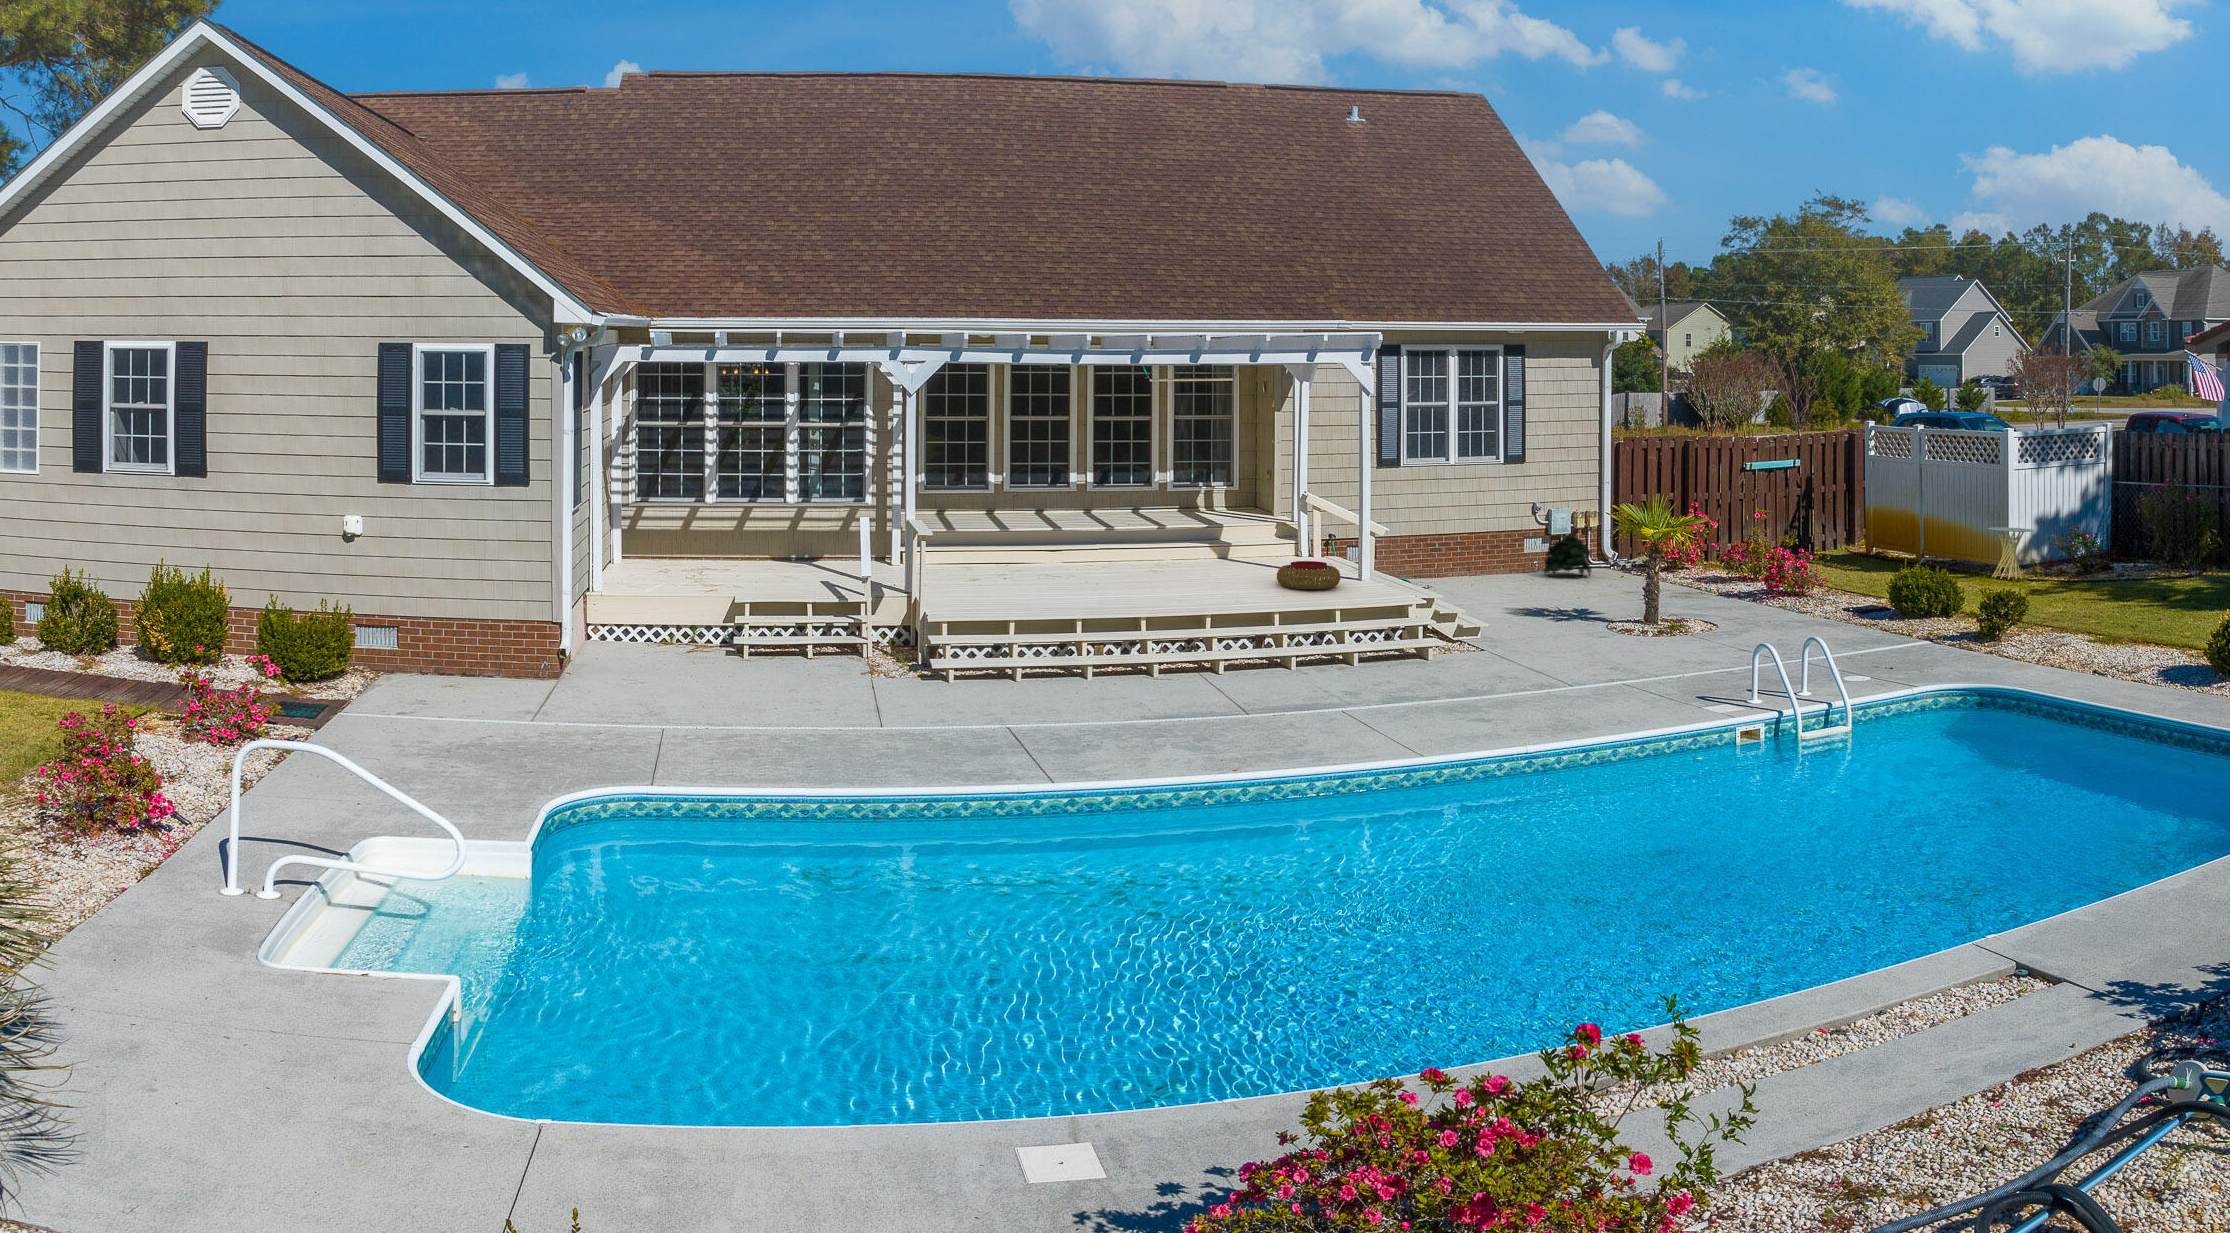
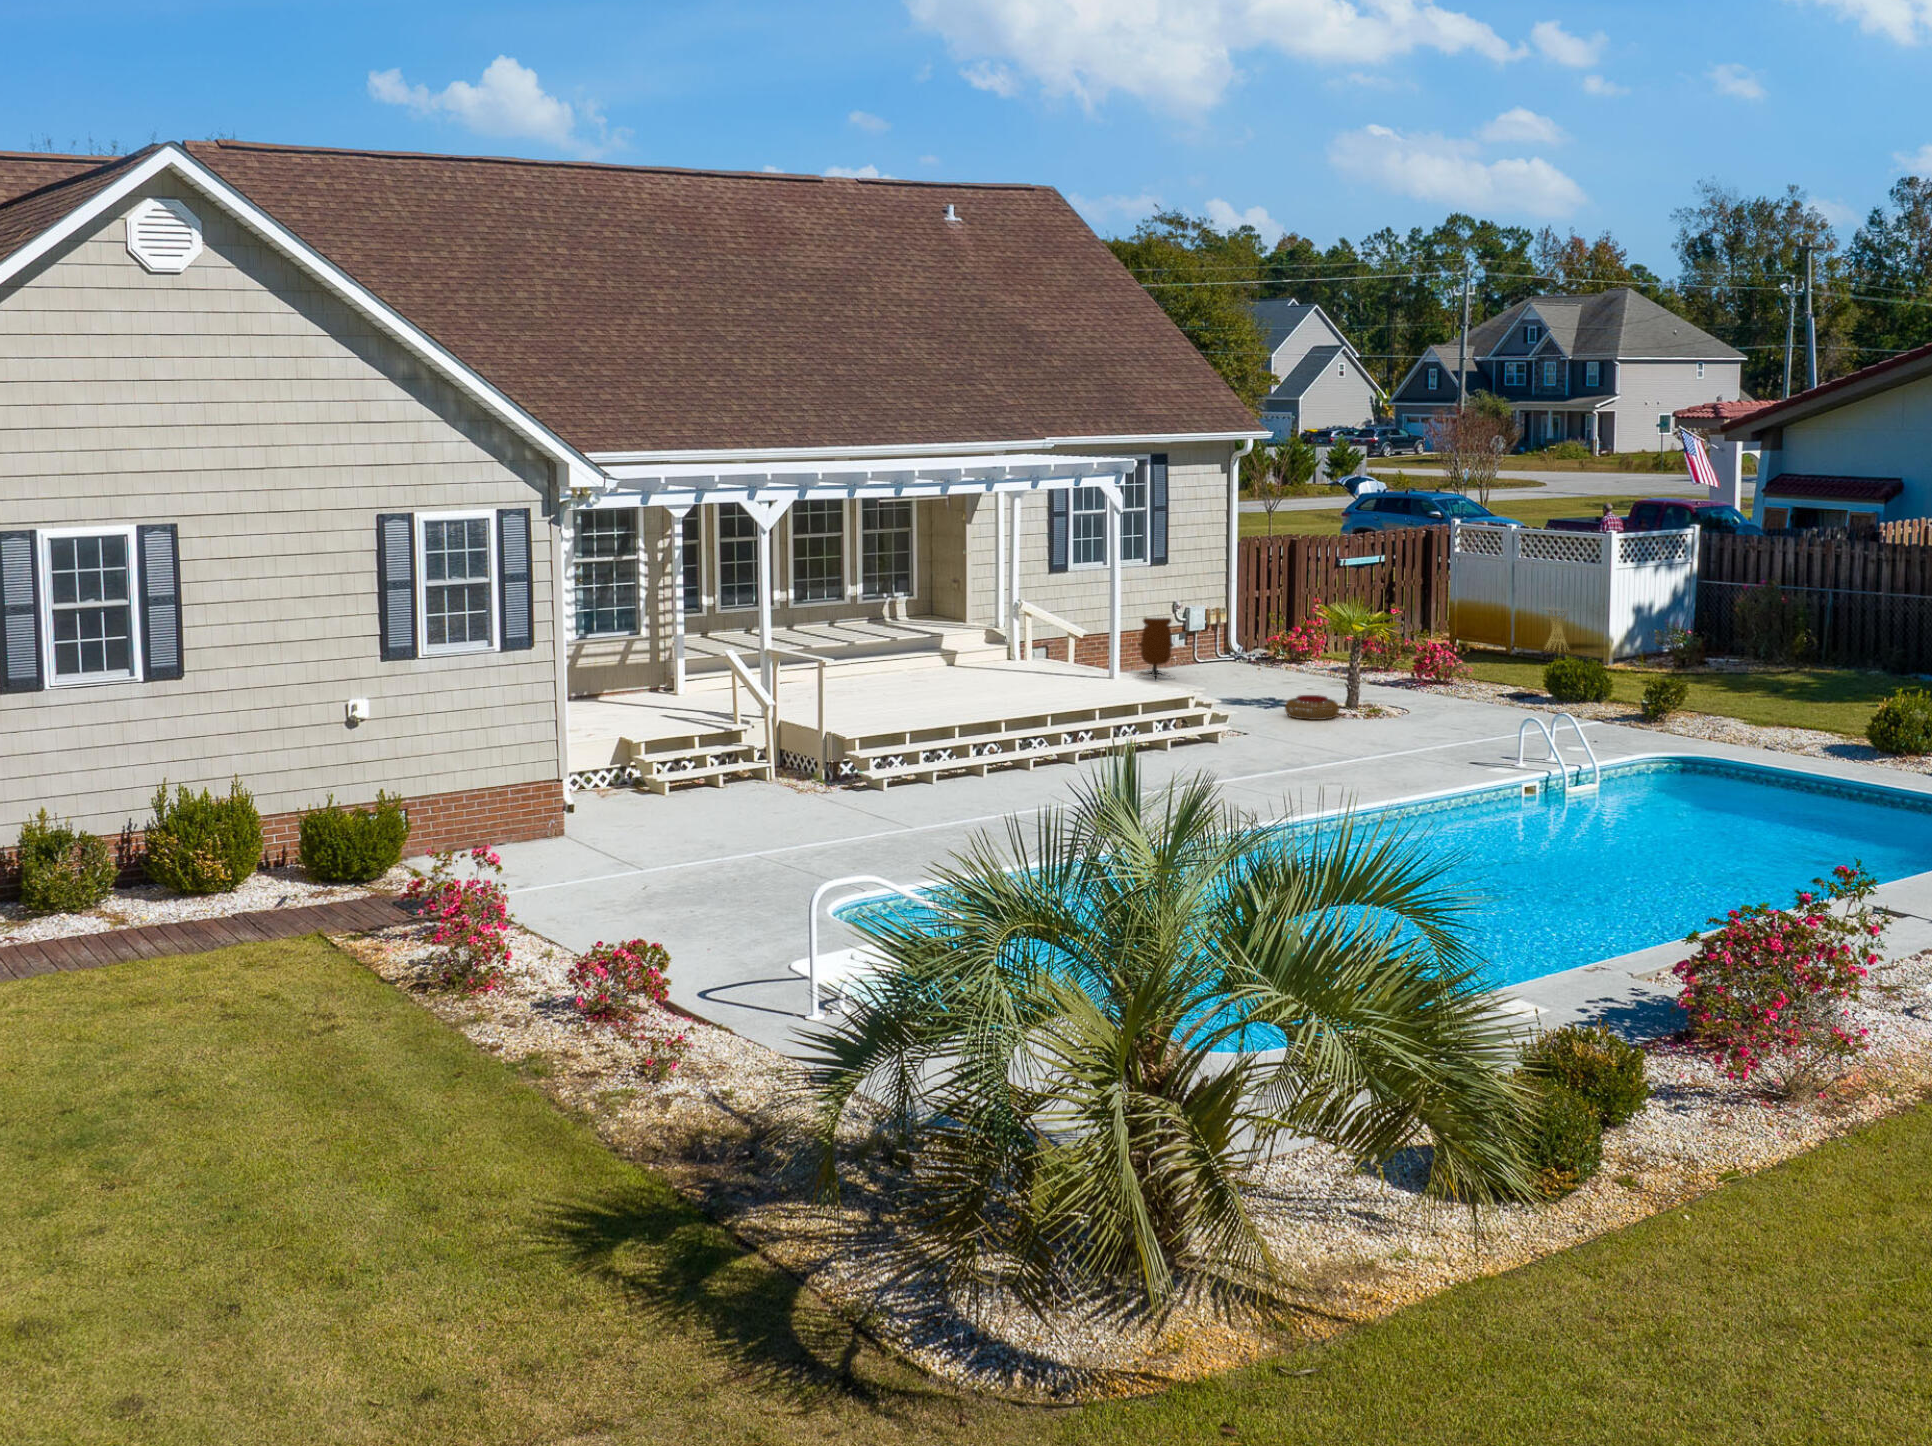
lounge chair: none [1457,517,1503,586] -> present [1139,618,1173,678]
potted plant: present [1544,535,1592,576] -> none [1192,628,1238,667]
pouf: present [1277,561,1340,589] -> present [1285,695,1339,720]

